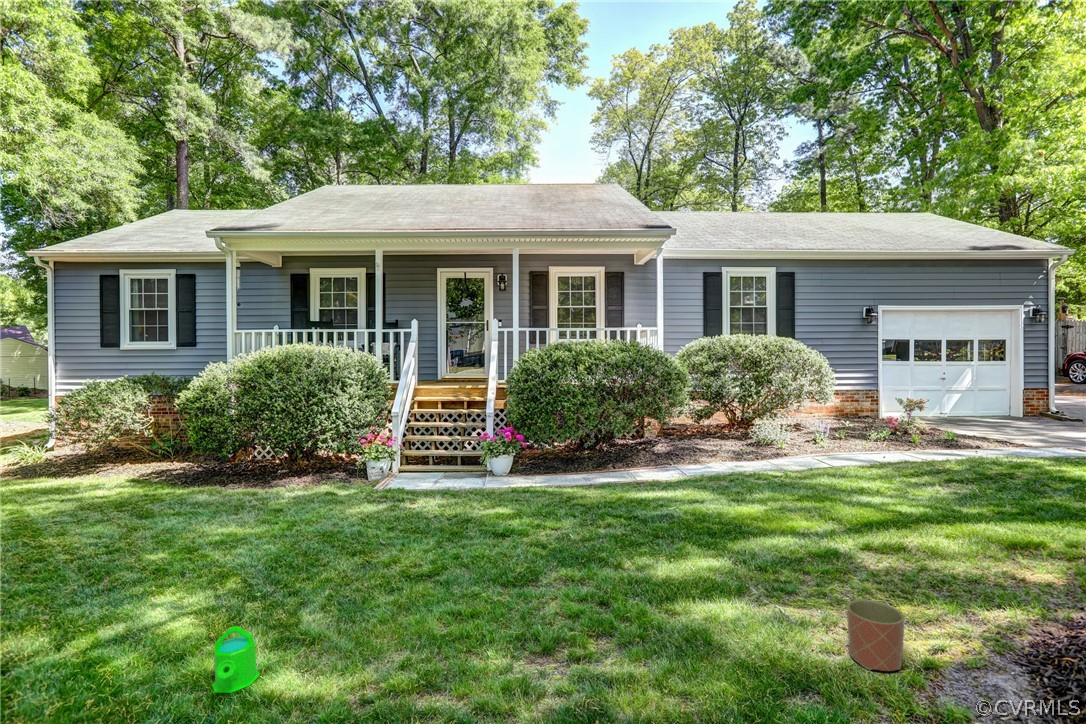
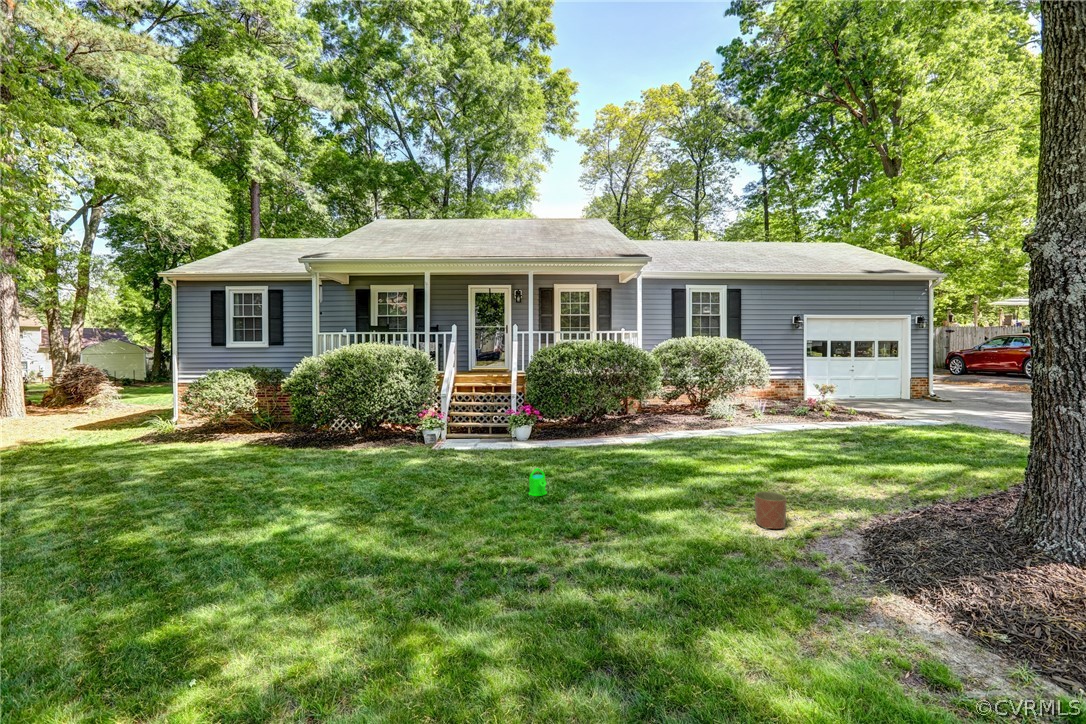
watering can: present [212,626,260,693] -> present [529,468,547,496]

